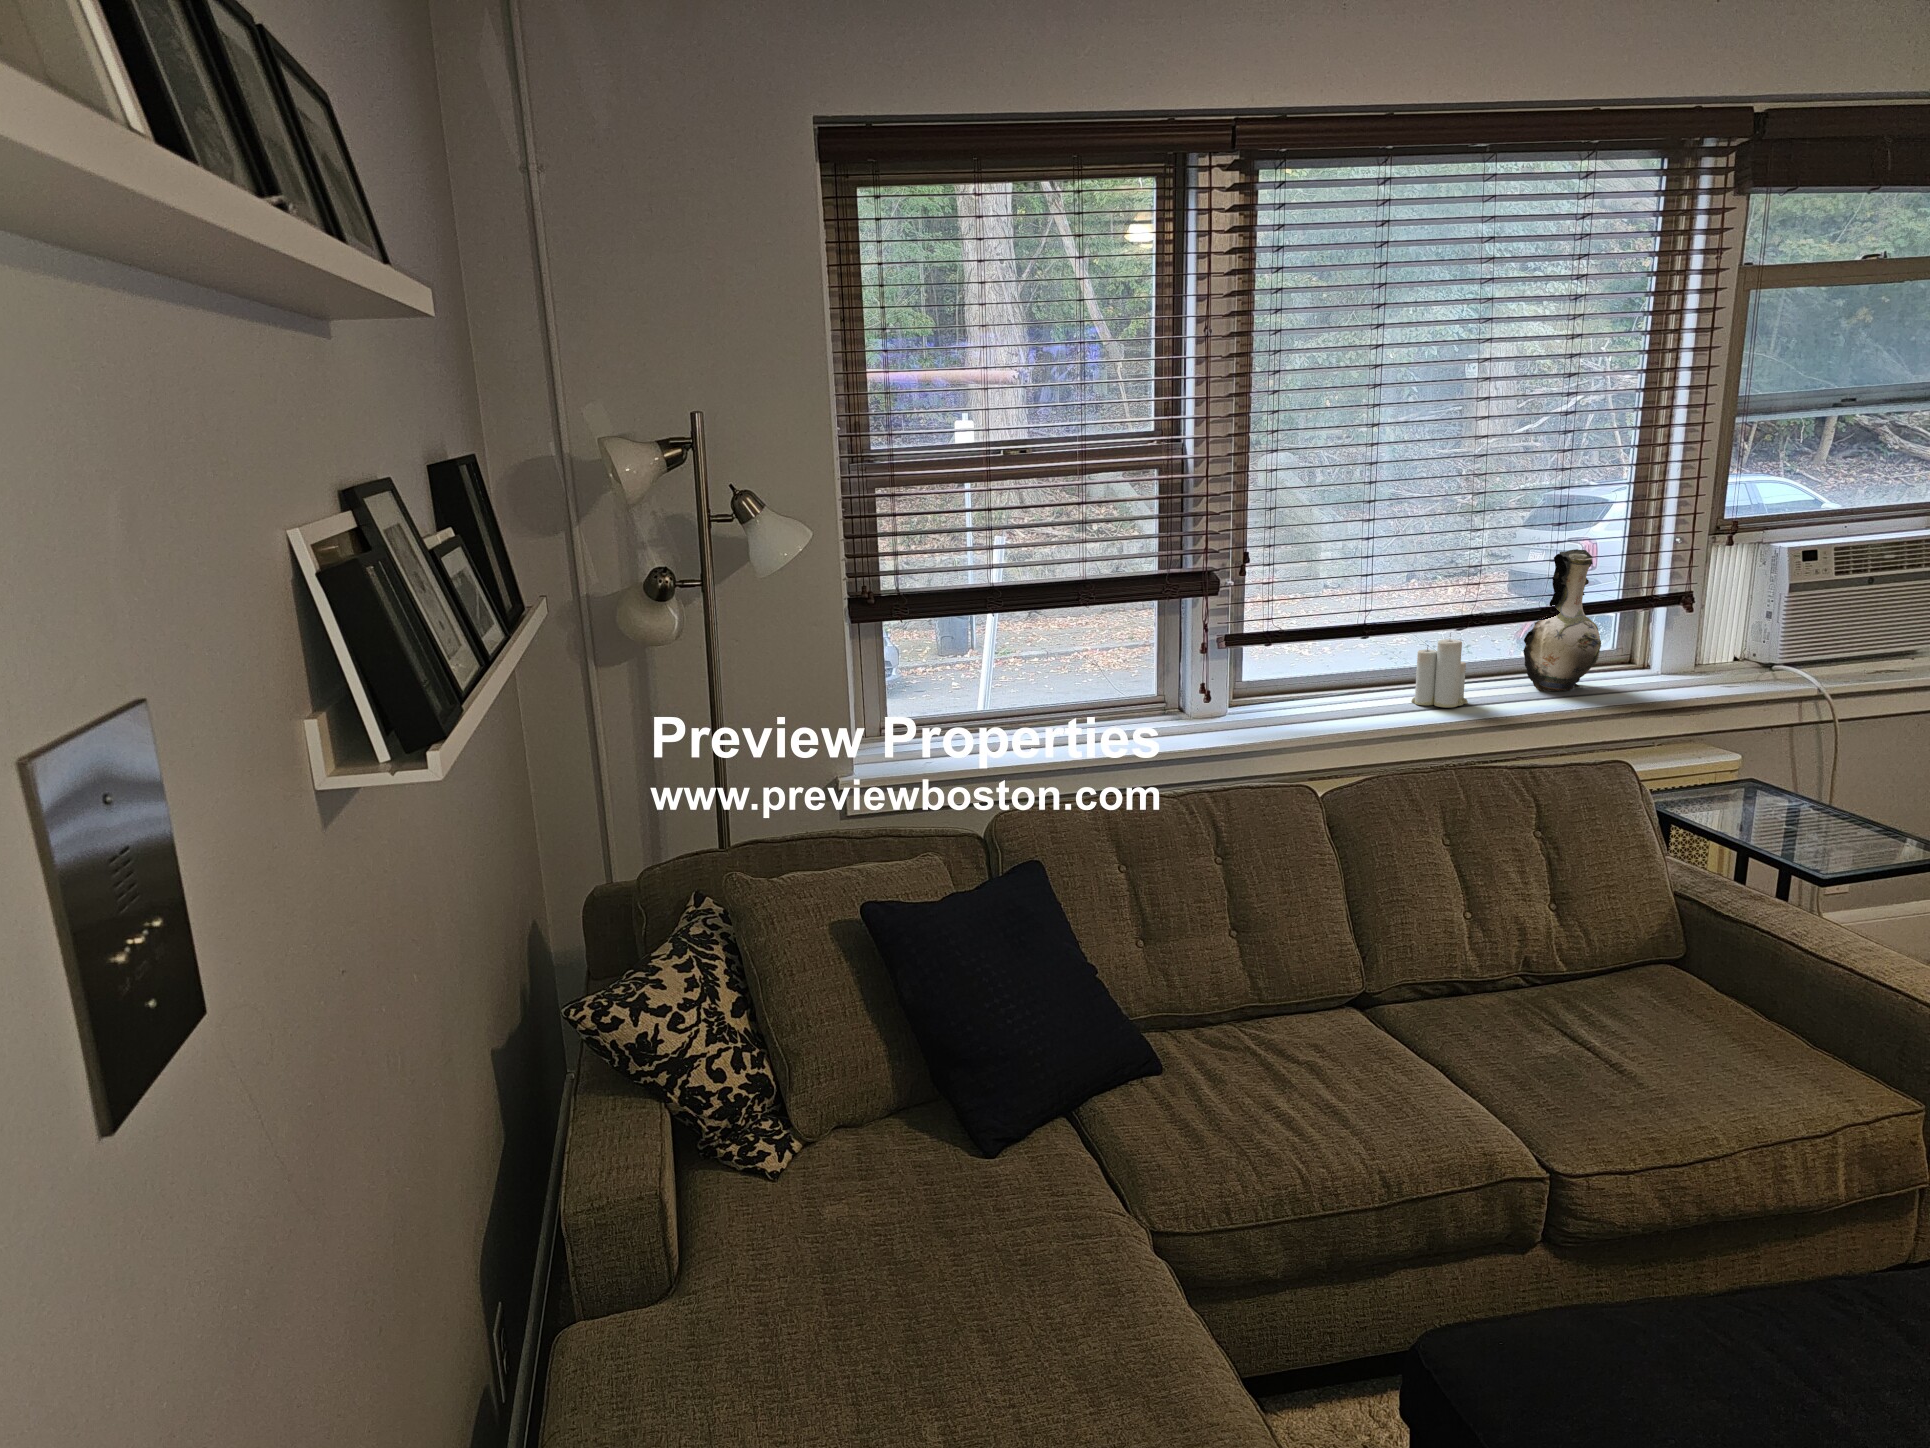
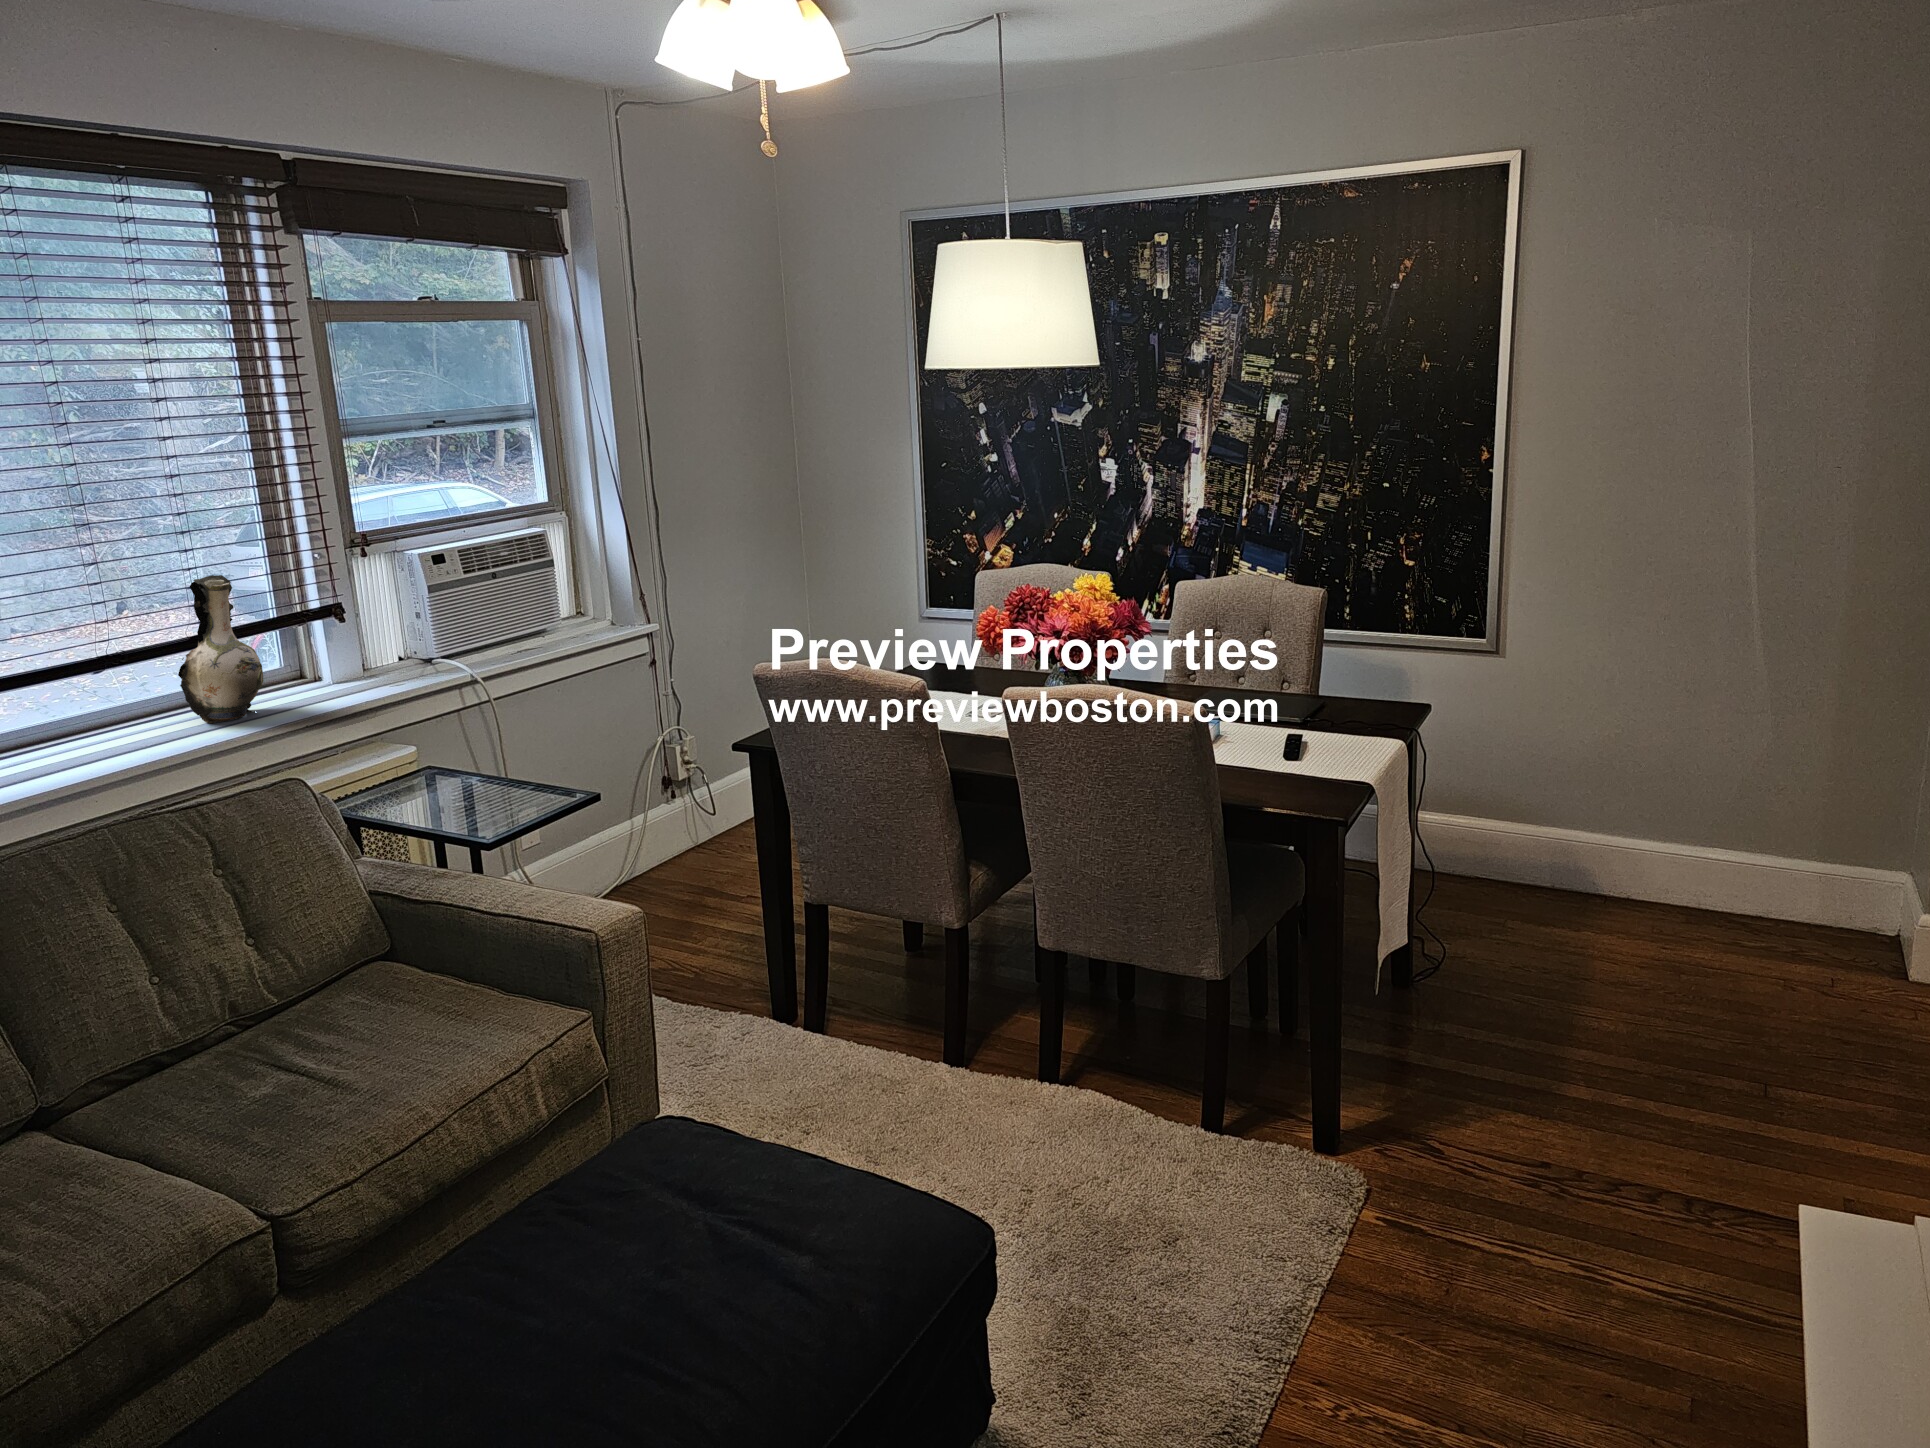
candle: present [1411,633,1468,707] -> none [49,681,127,765]

